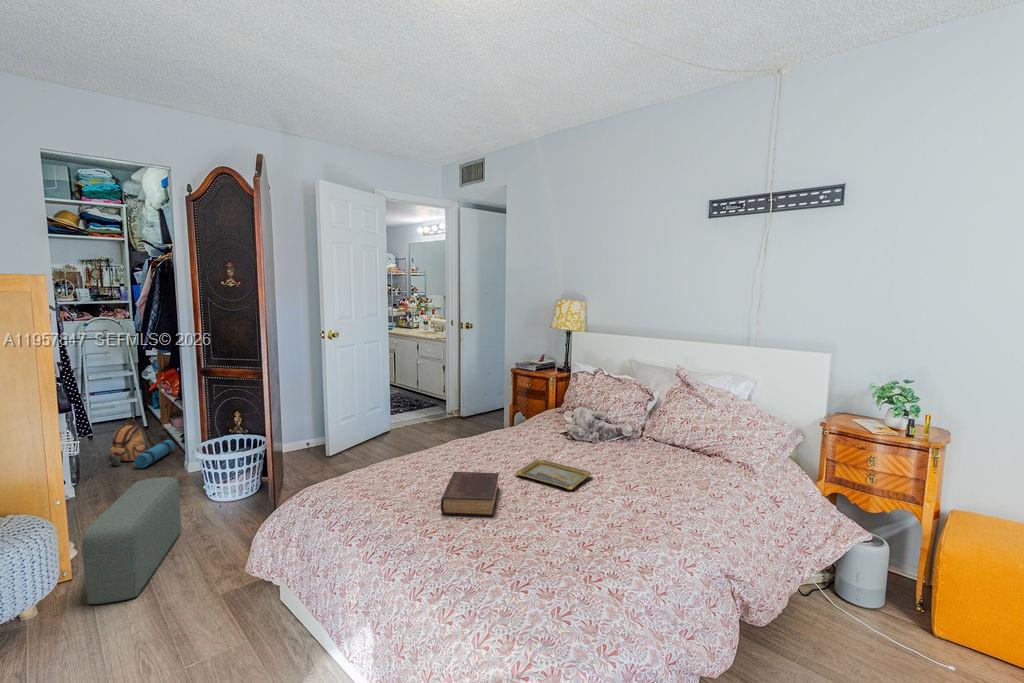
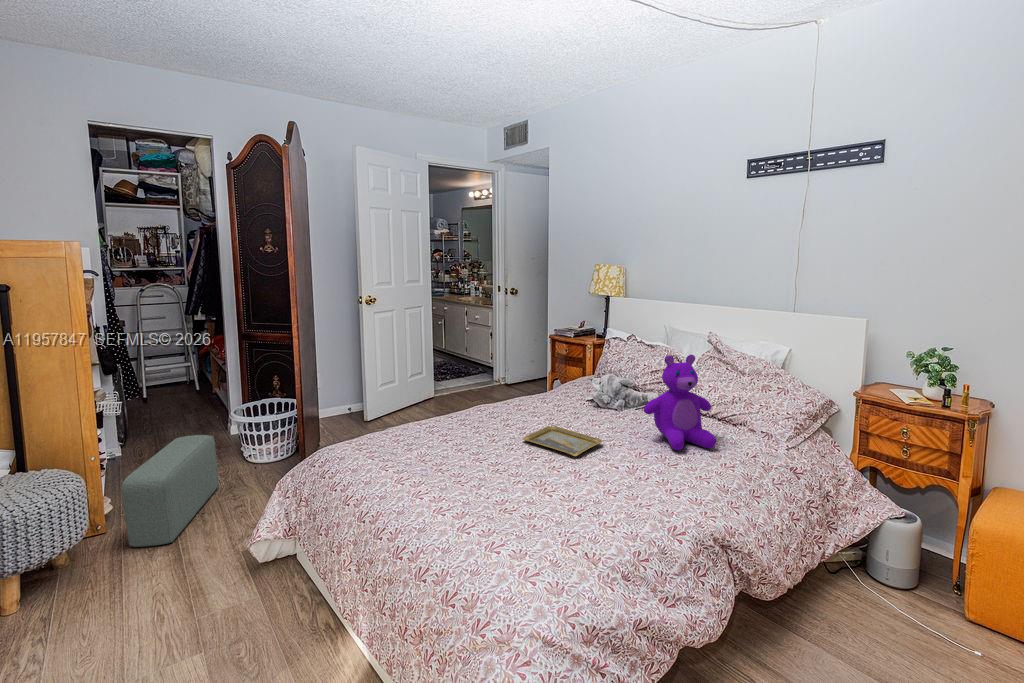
teddy bear: none [627,390,695,480] -> present [644,355,716,450]
backpack: present [110,419,175,468] -> none [166,382,223,428]
book: present [441,472,499,516] -> none [435,434,502,479]

